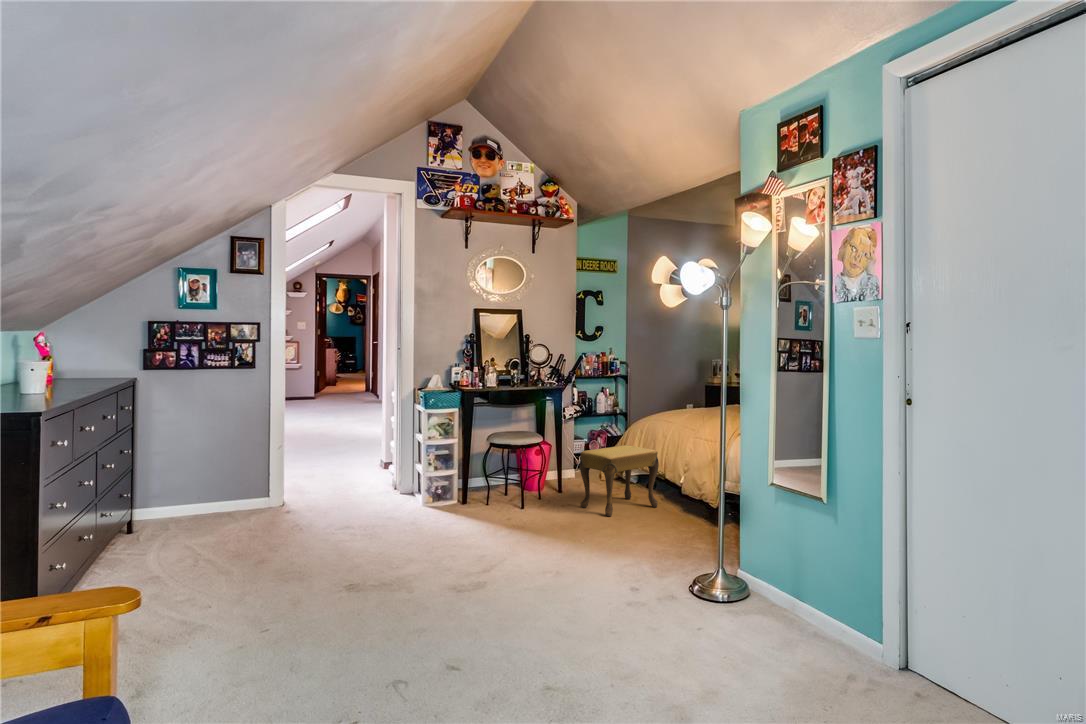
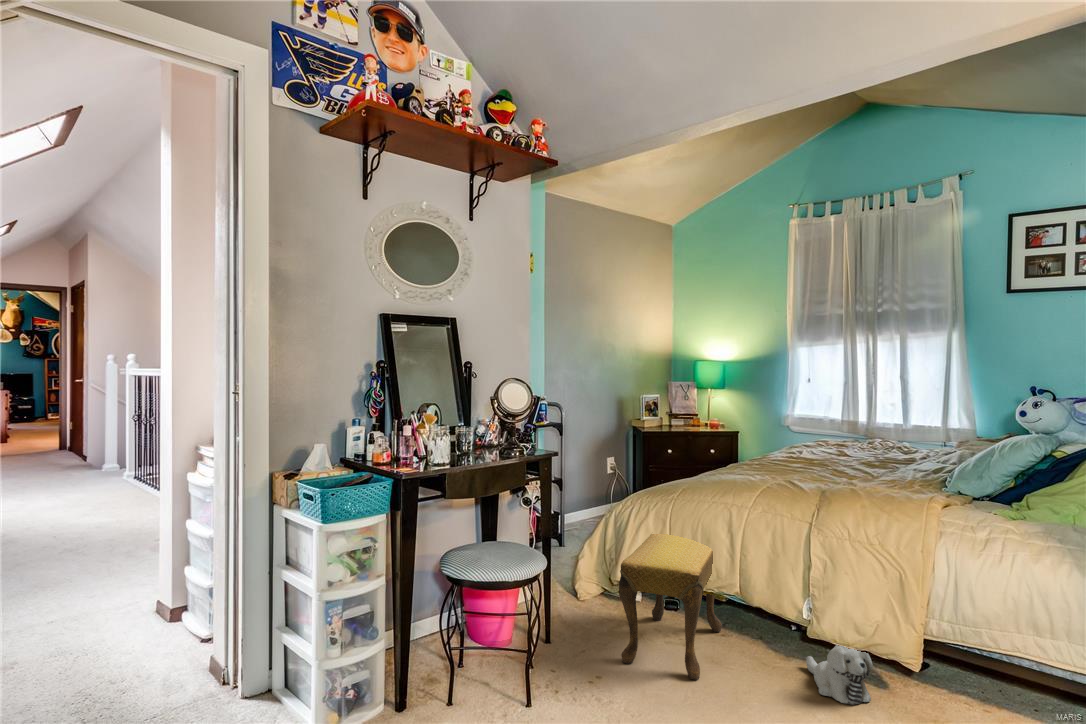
plush toy: none [666,502,697,535] -> present [806,645,873,705]

